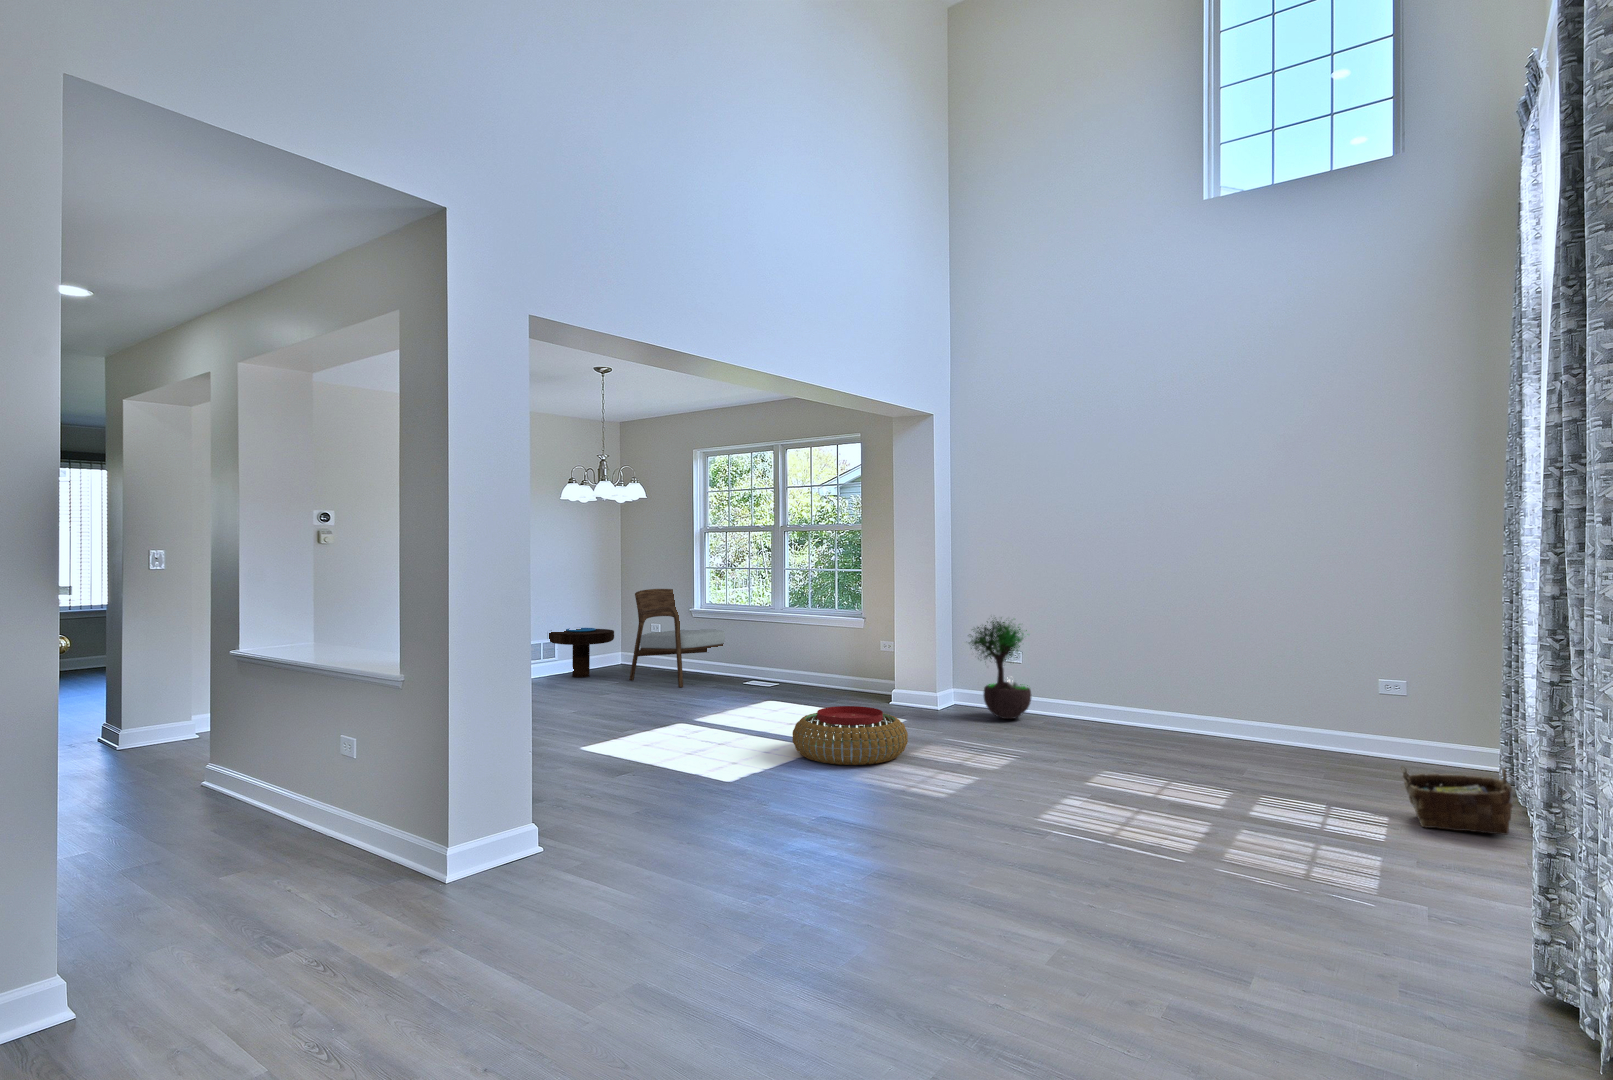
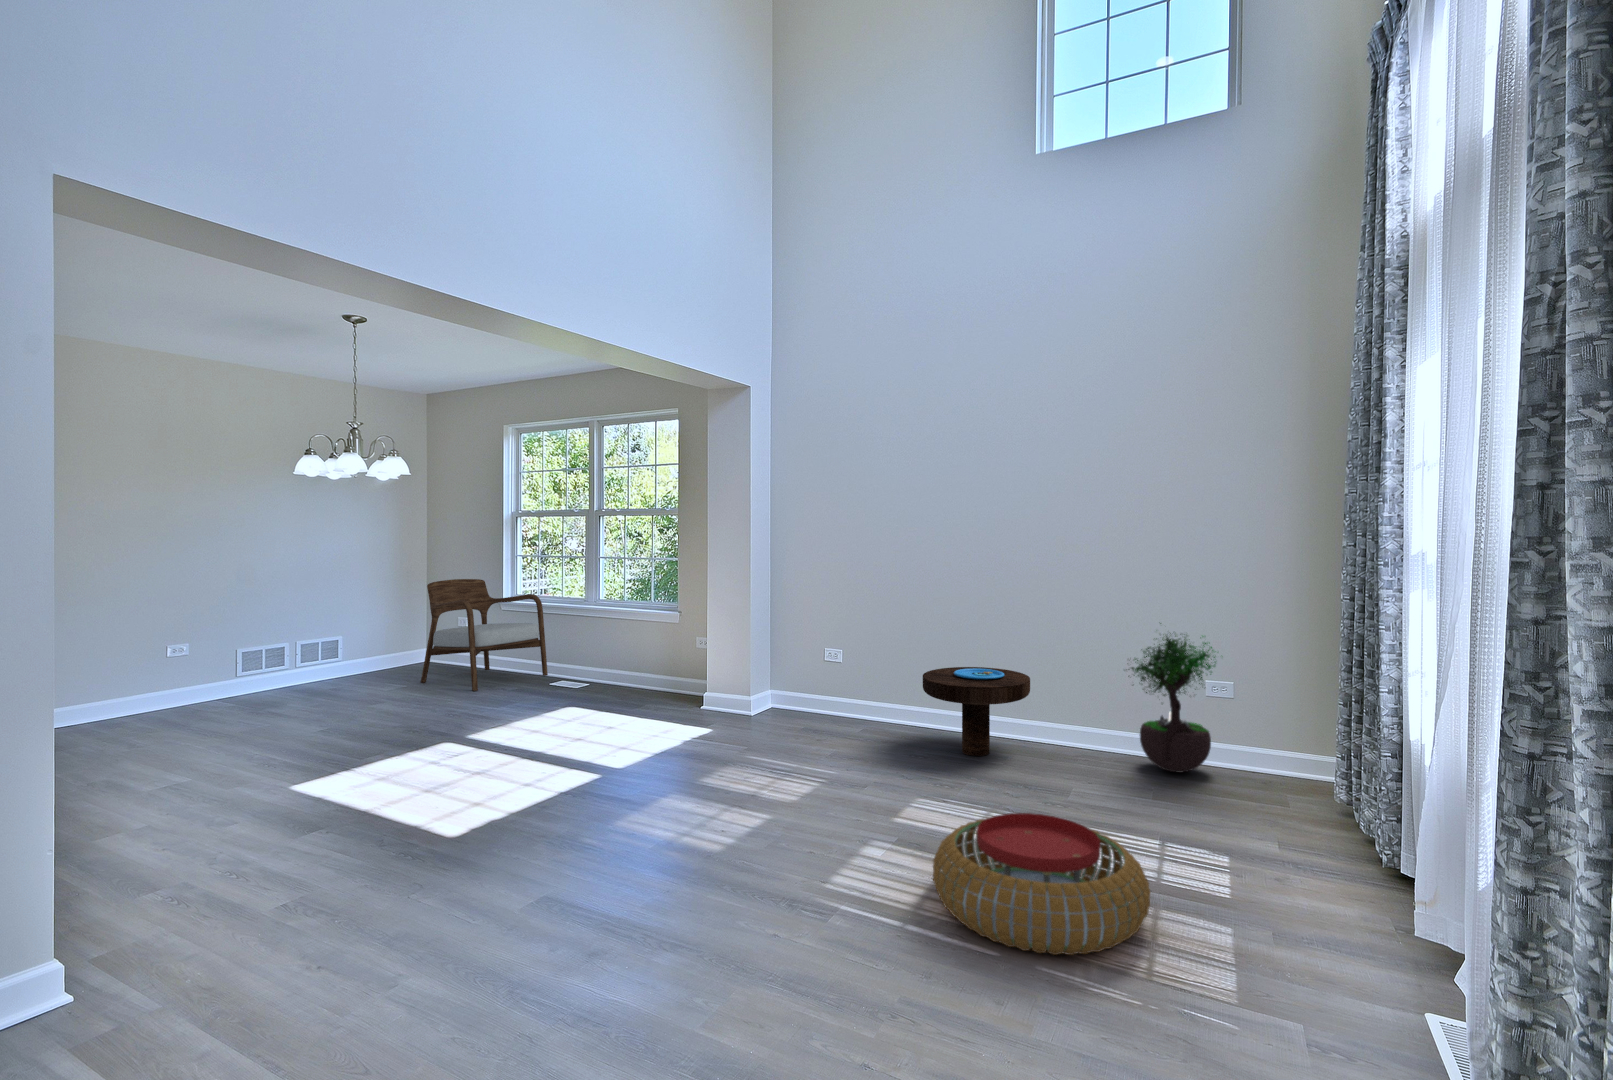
potted tree: present [970,621,1031,719] -> present [1128,623,1216,772]
side table: present [549,628,614,677] -> present [923,667,1030,756]
pouf: present [792,706,908,765] -> present [933,813,1150,955]
woven basket: present [1401,766,1513,835] -> none [1246,795,1372,882]

